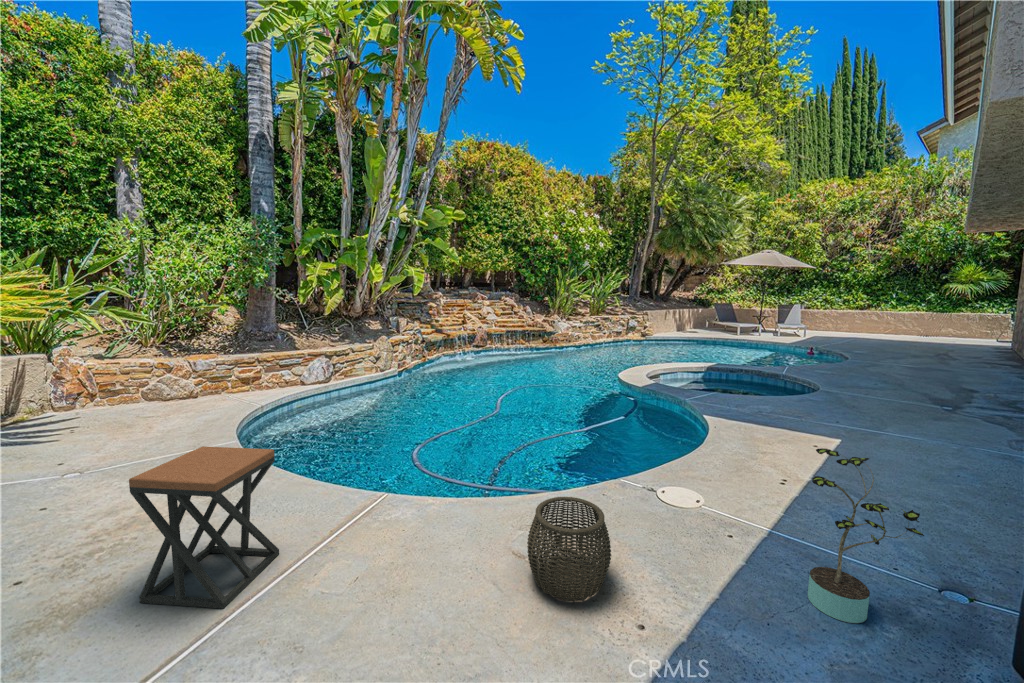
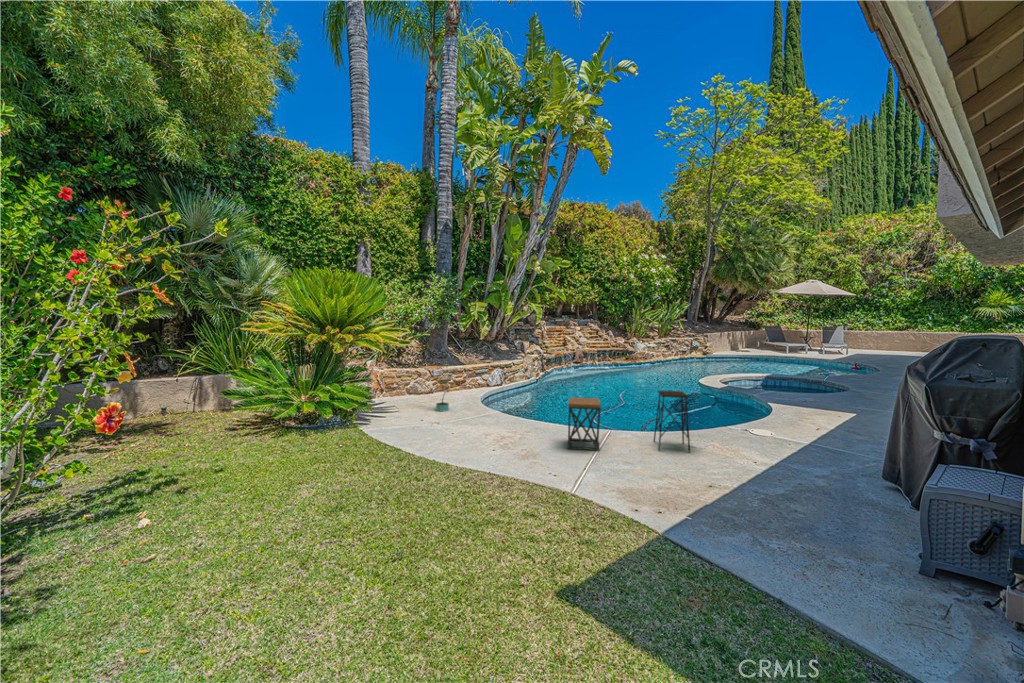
side table: none [393,428,489,605] -> present [654,391,690,452]
potted plant: present [808,448,924,623] -> present [436,382,453,411]
woven basket: present [527,497,611,601] -> none [704,419,740,453]

